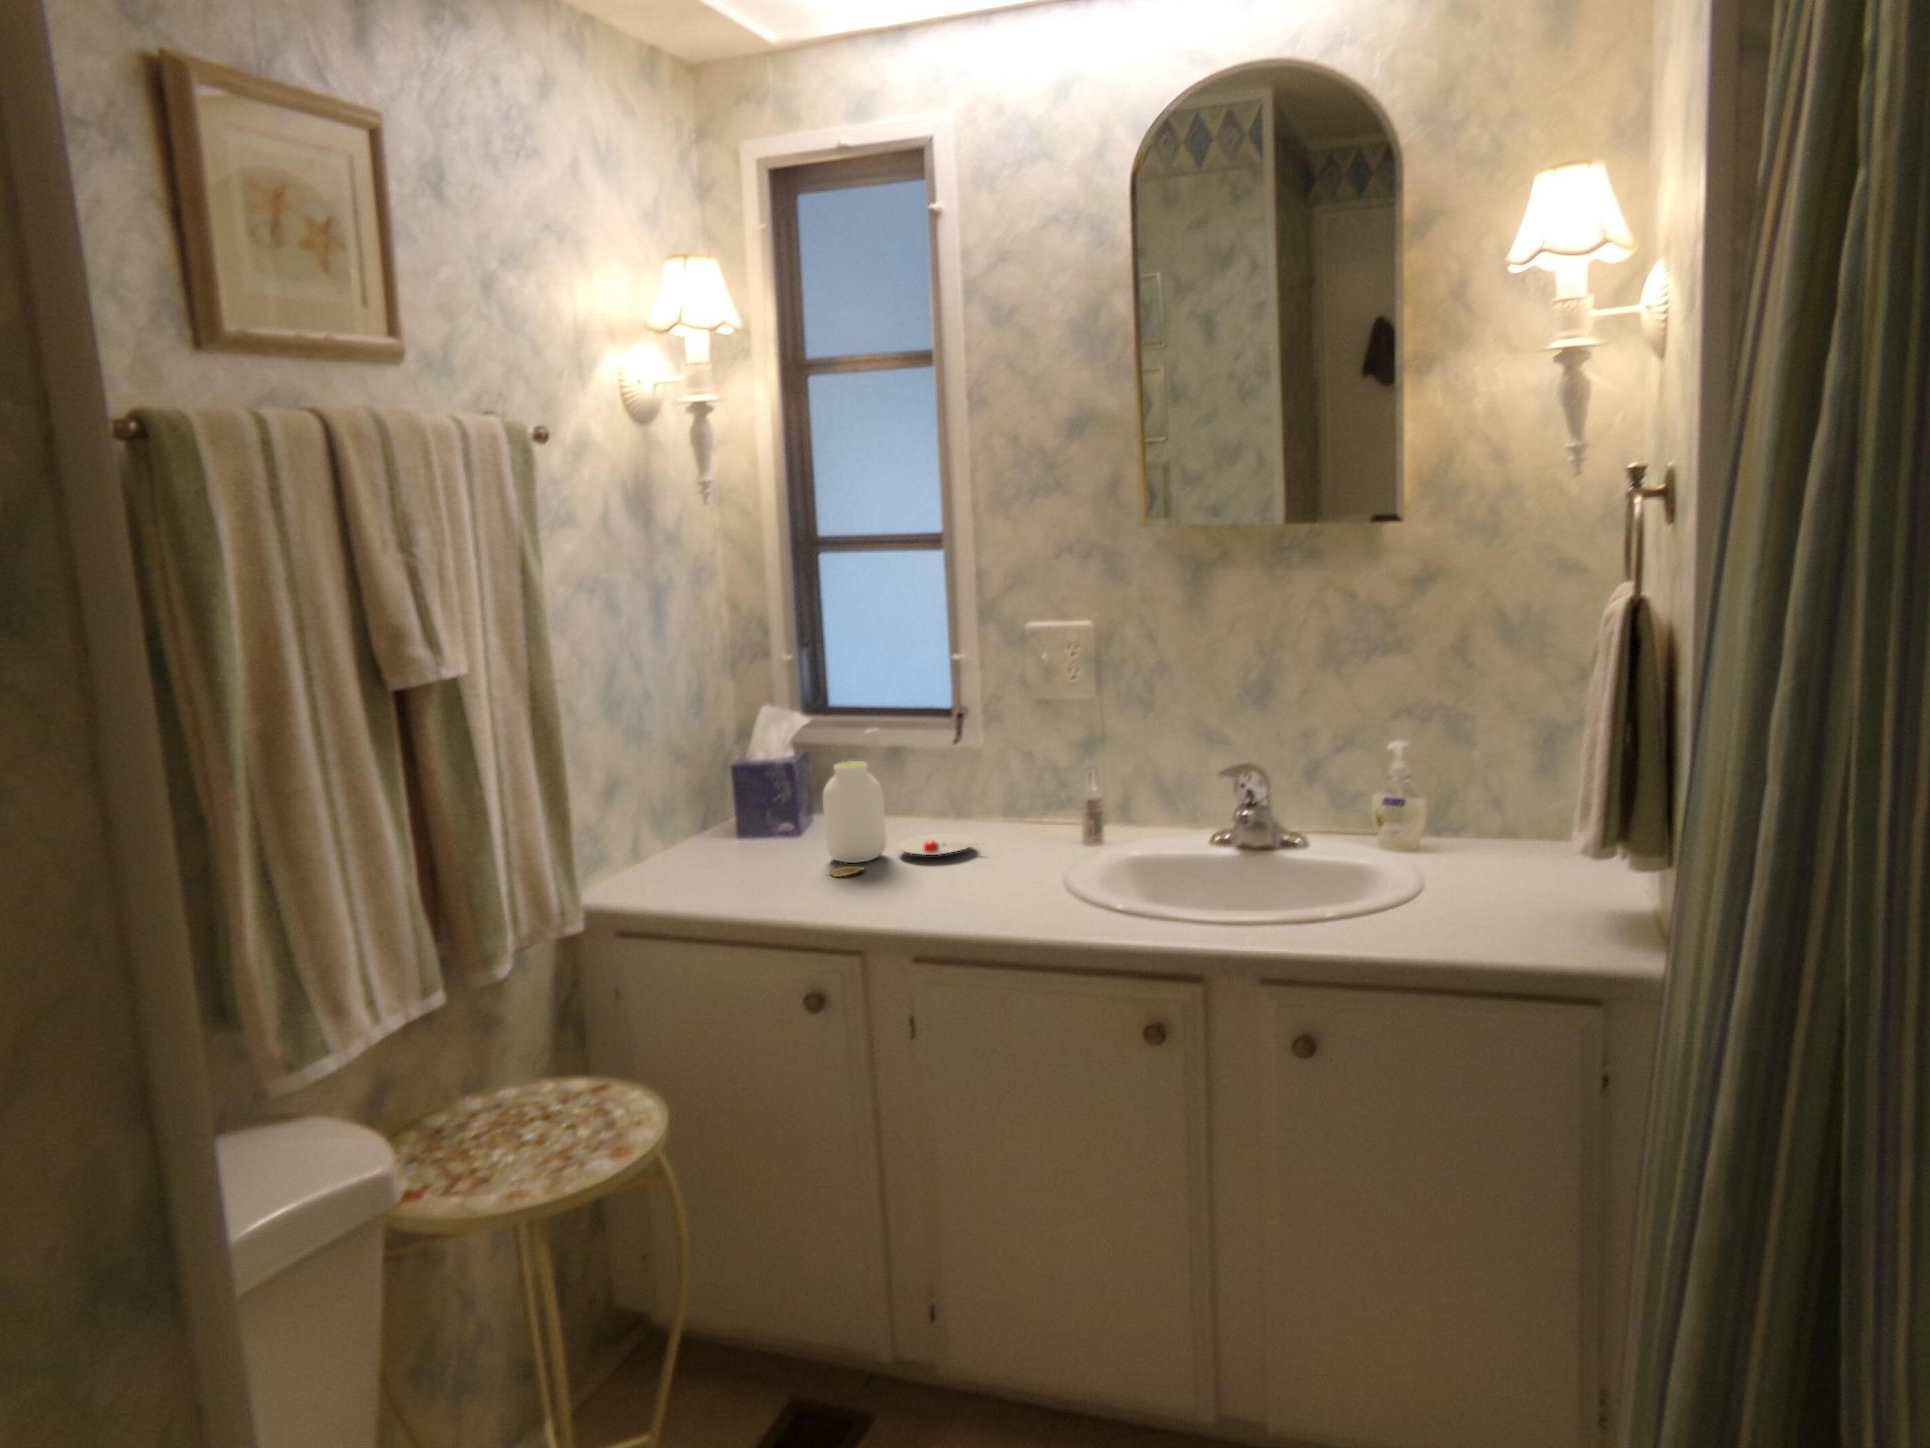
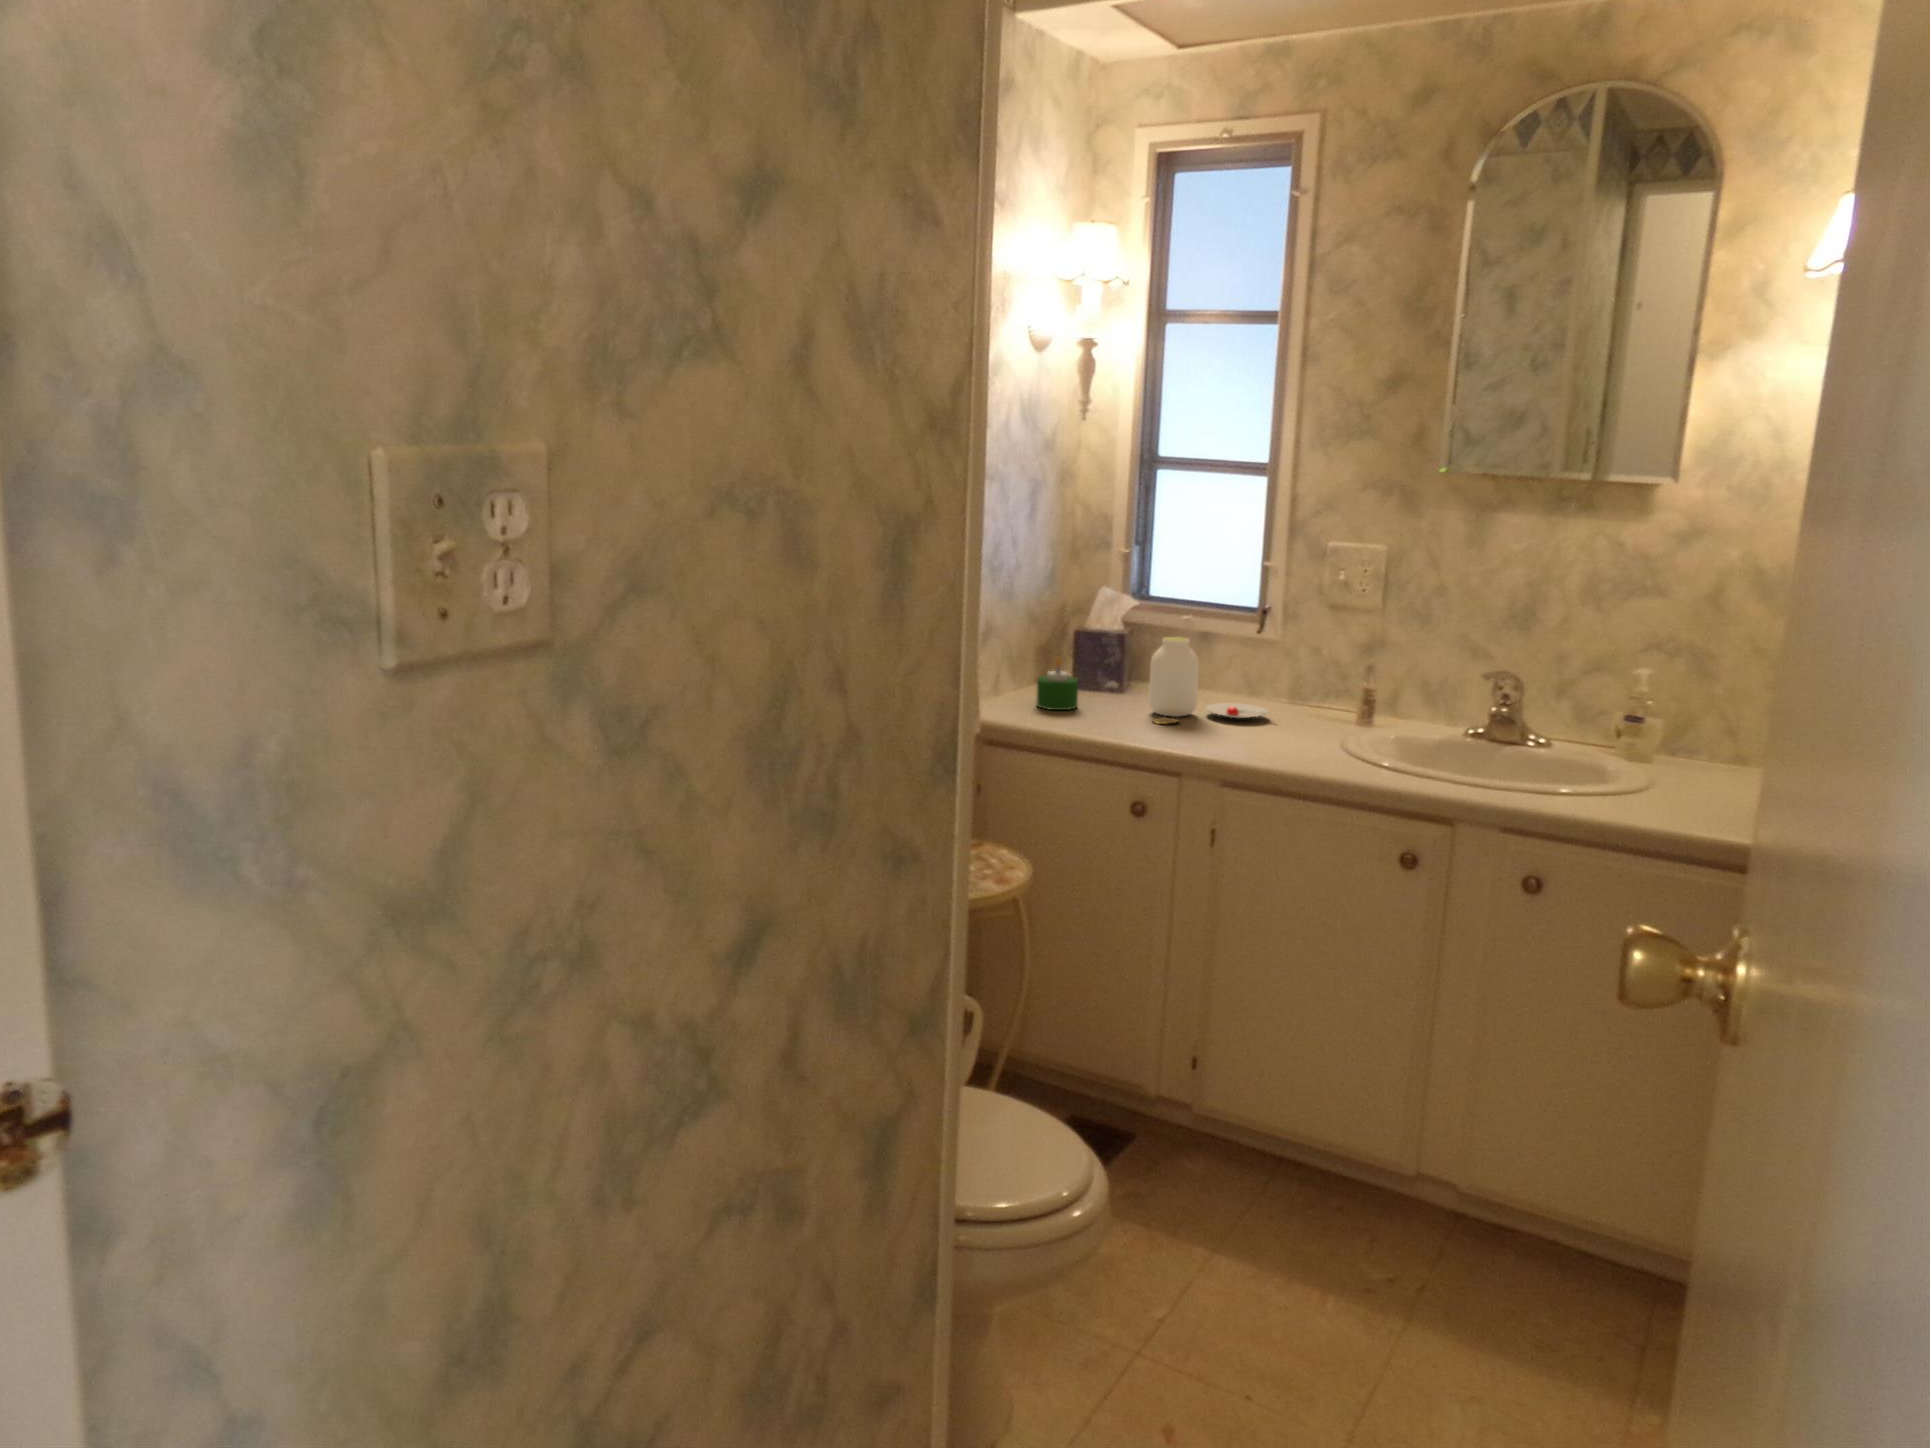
candle: none [681,803,738,873] -> present [1036,658,1078,710]

